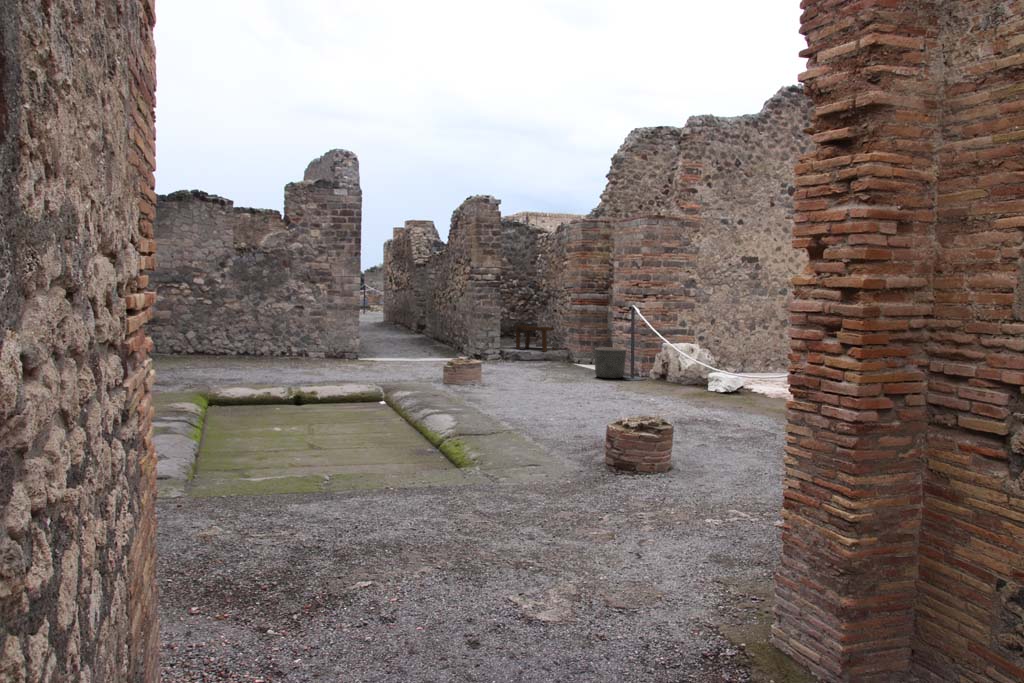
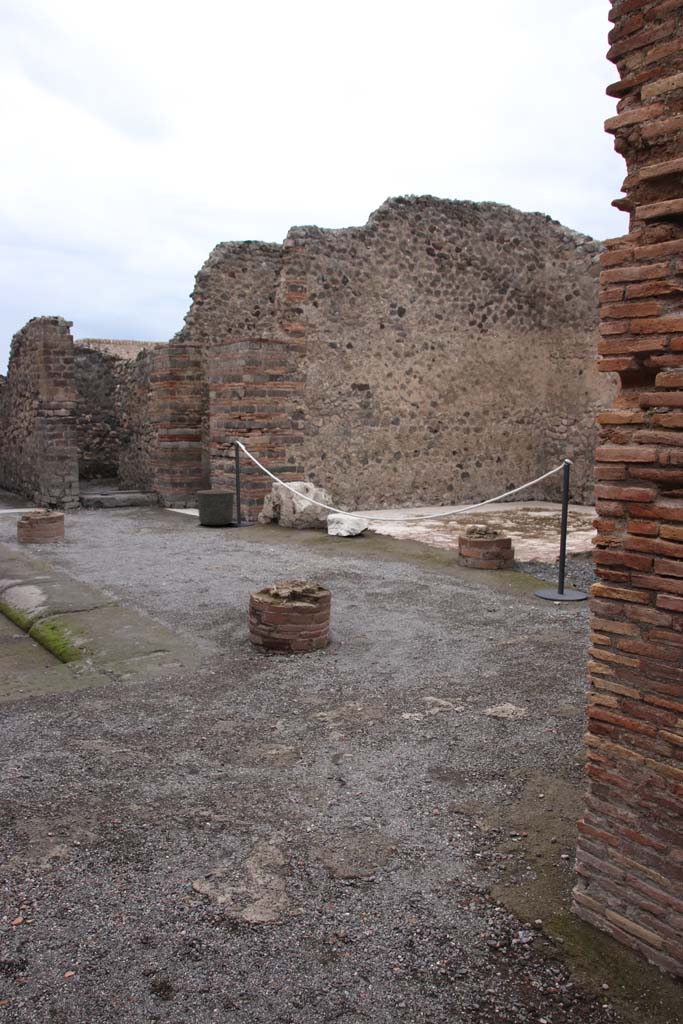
bench: present [515,325,556,352] -> none [93,466,145,497]

